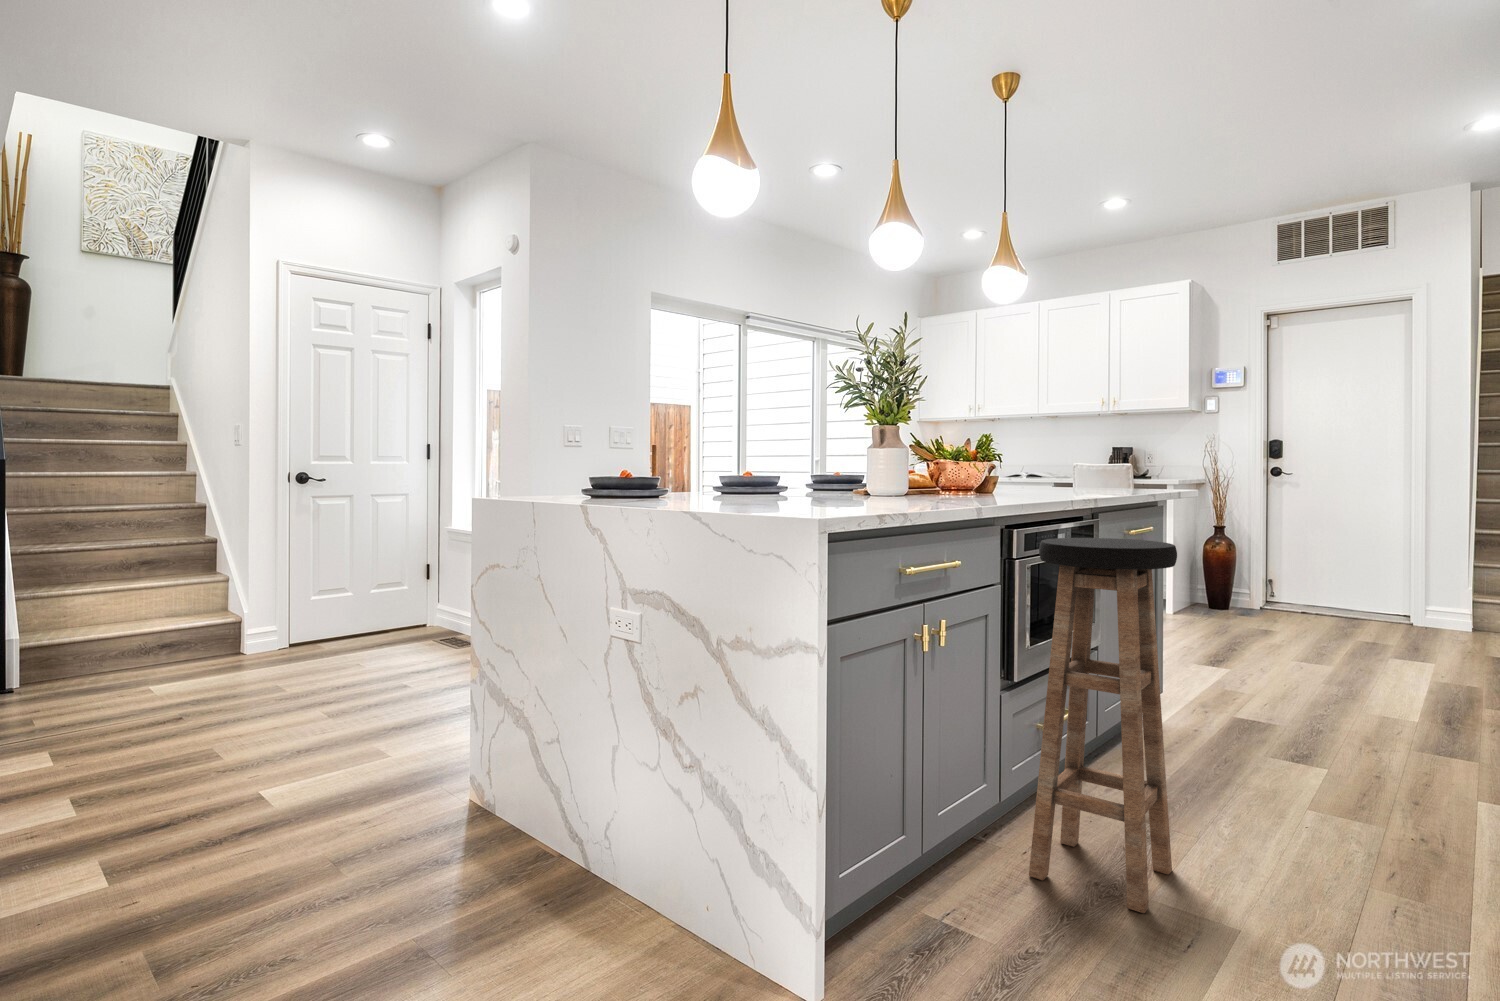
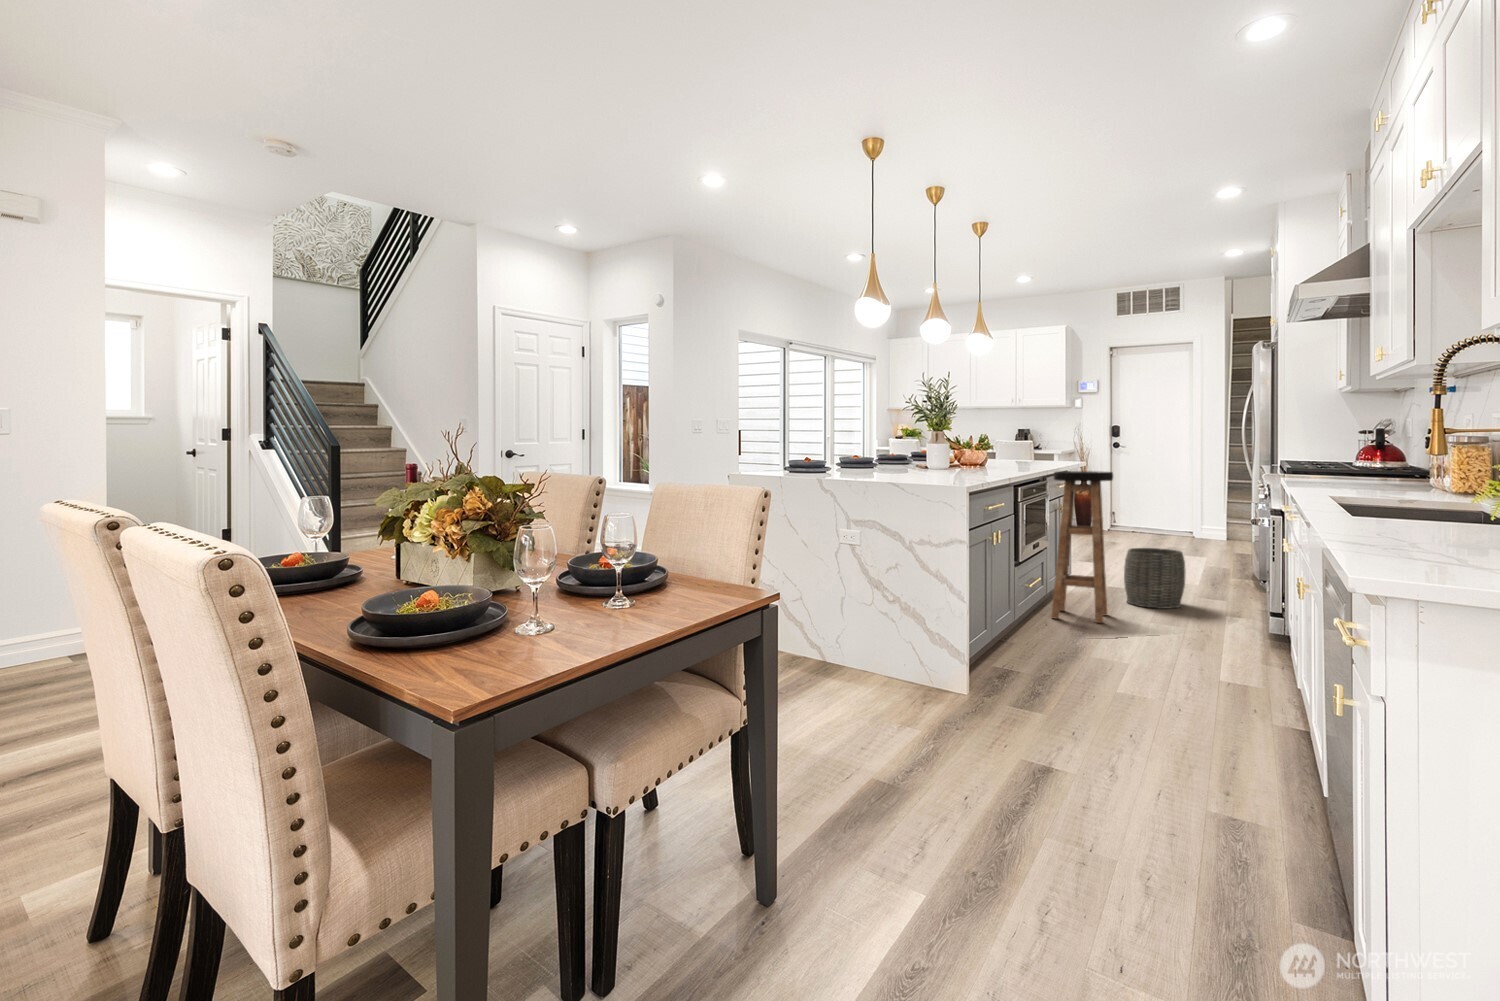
woven basket: none [1229,699,1375,856] -> present [1124,548,1186,609]

